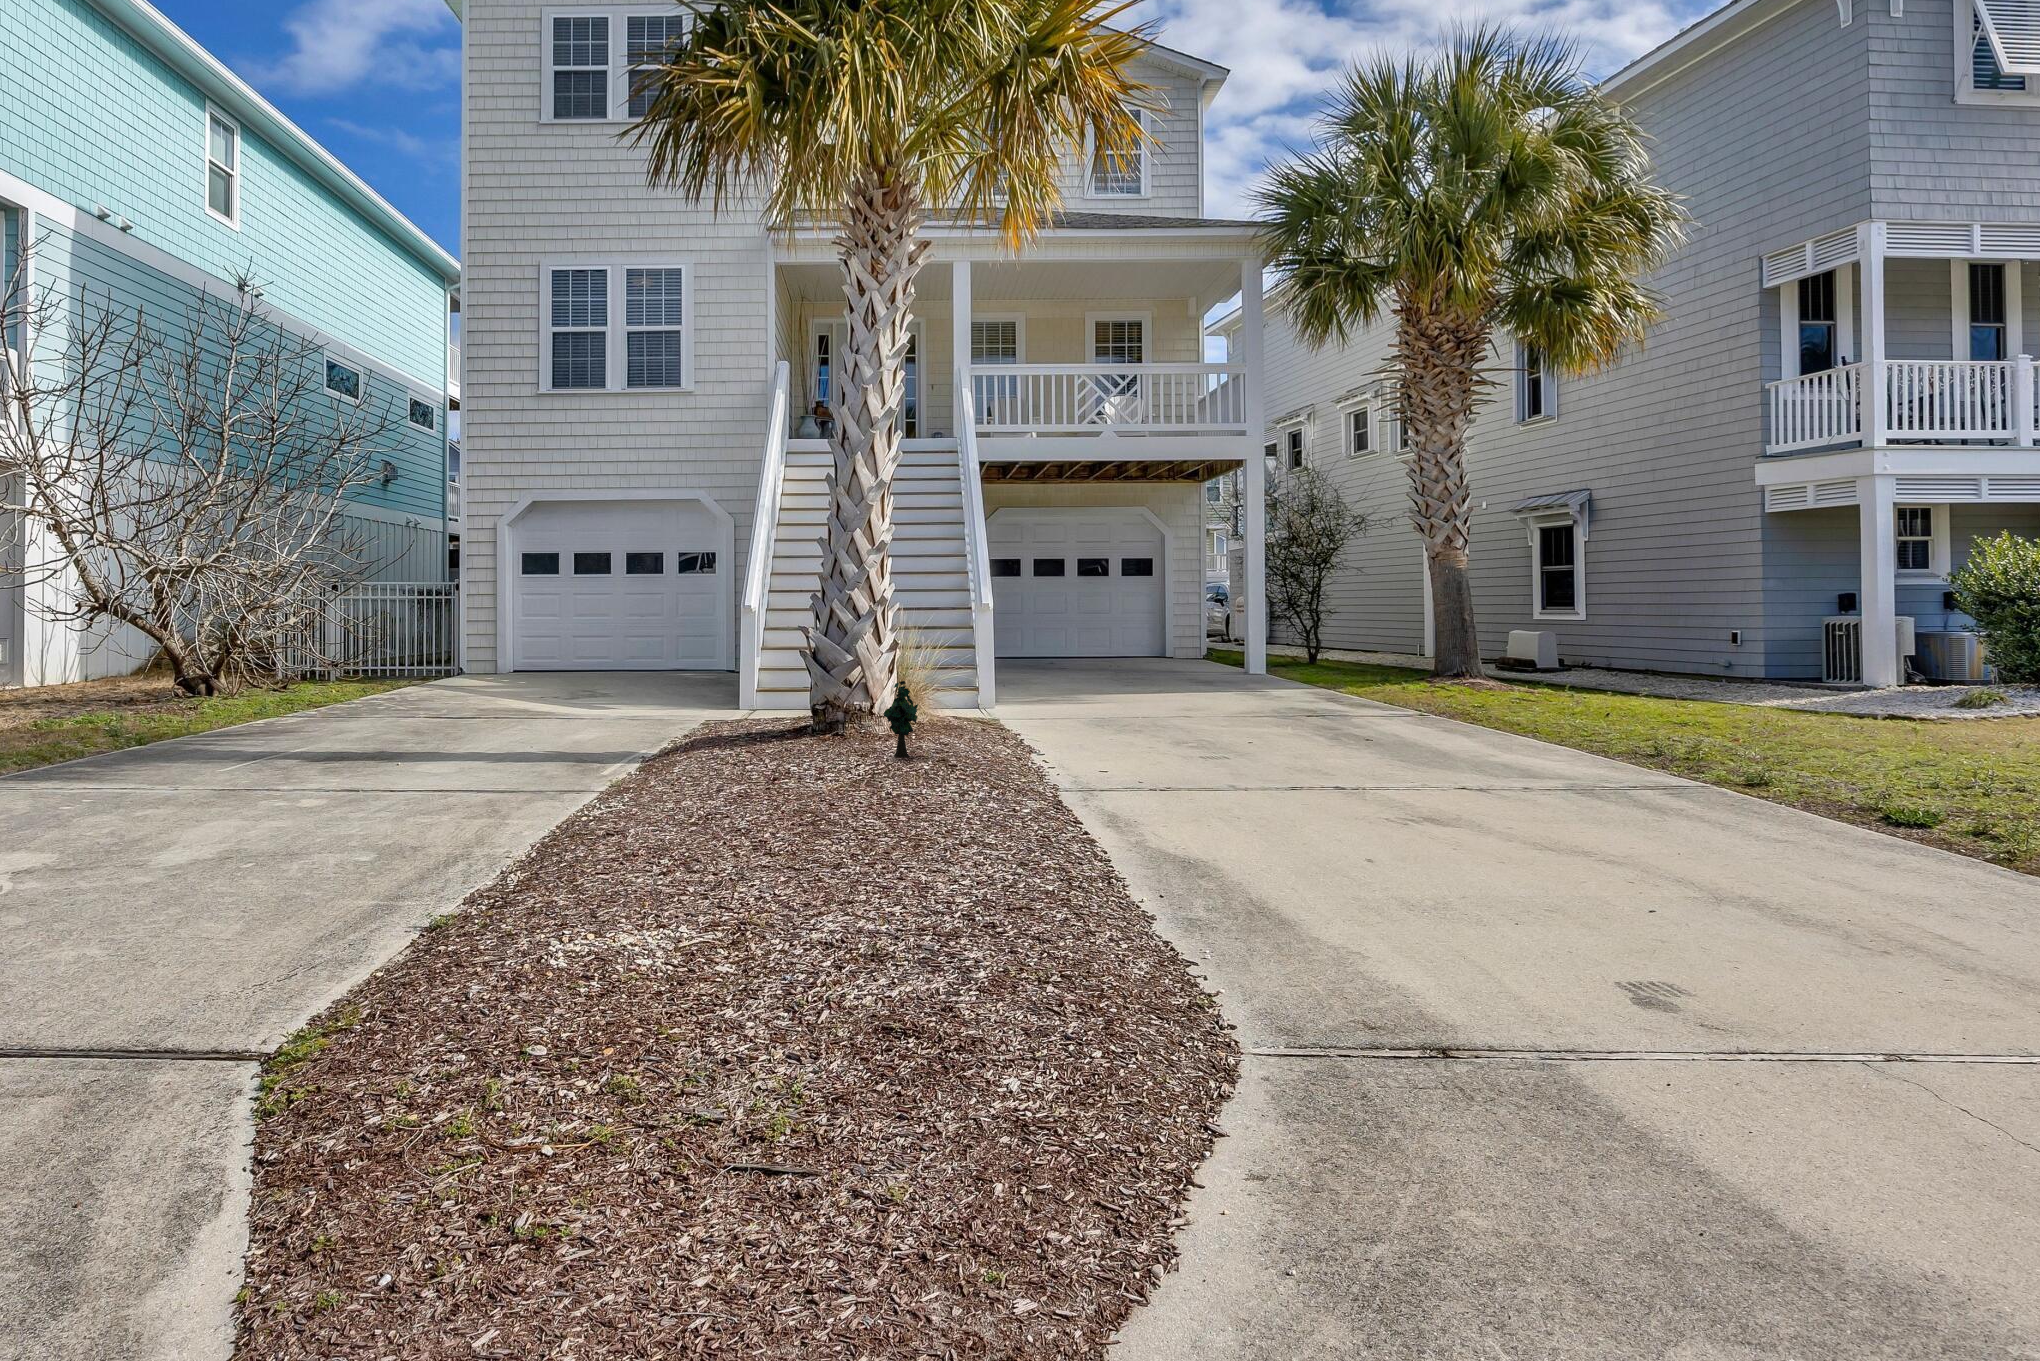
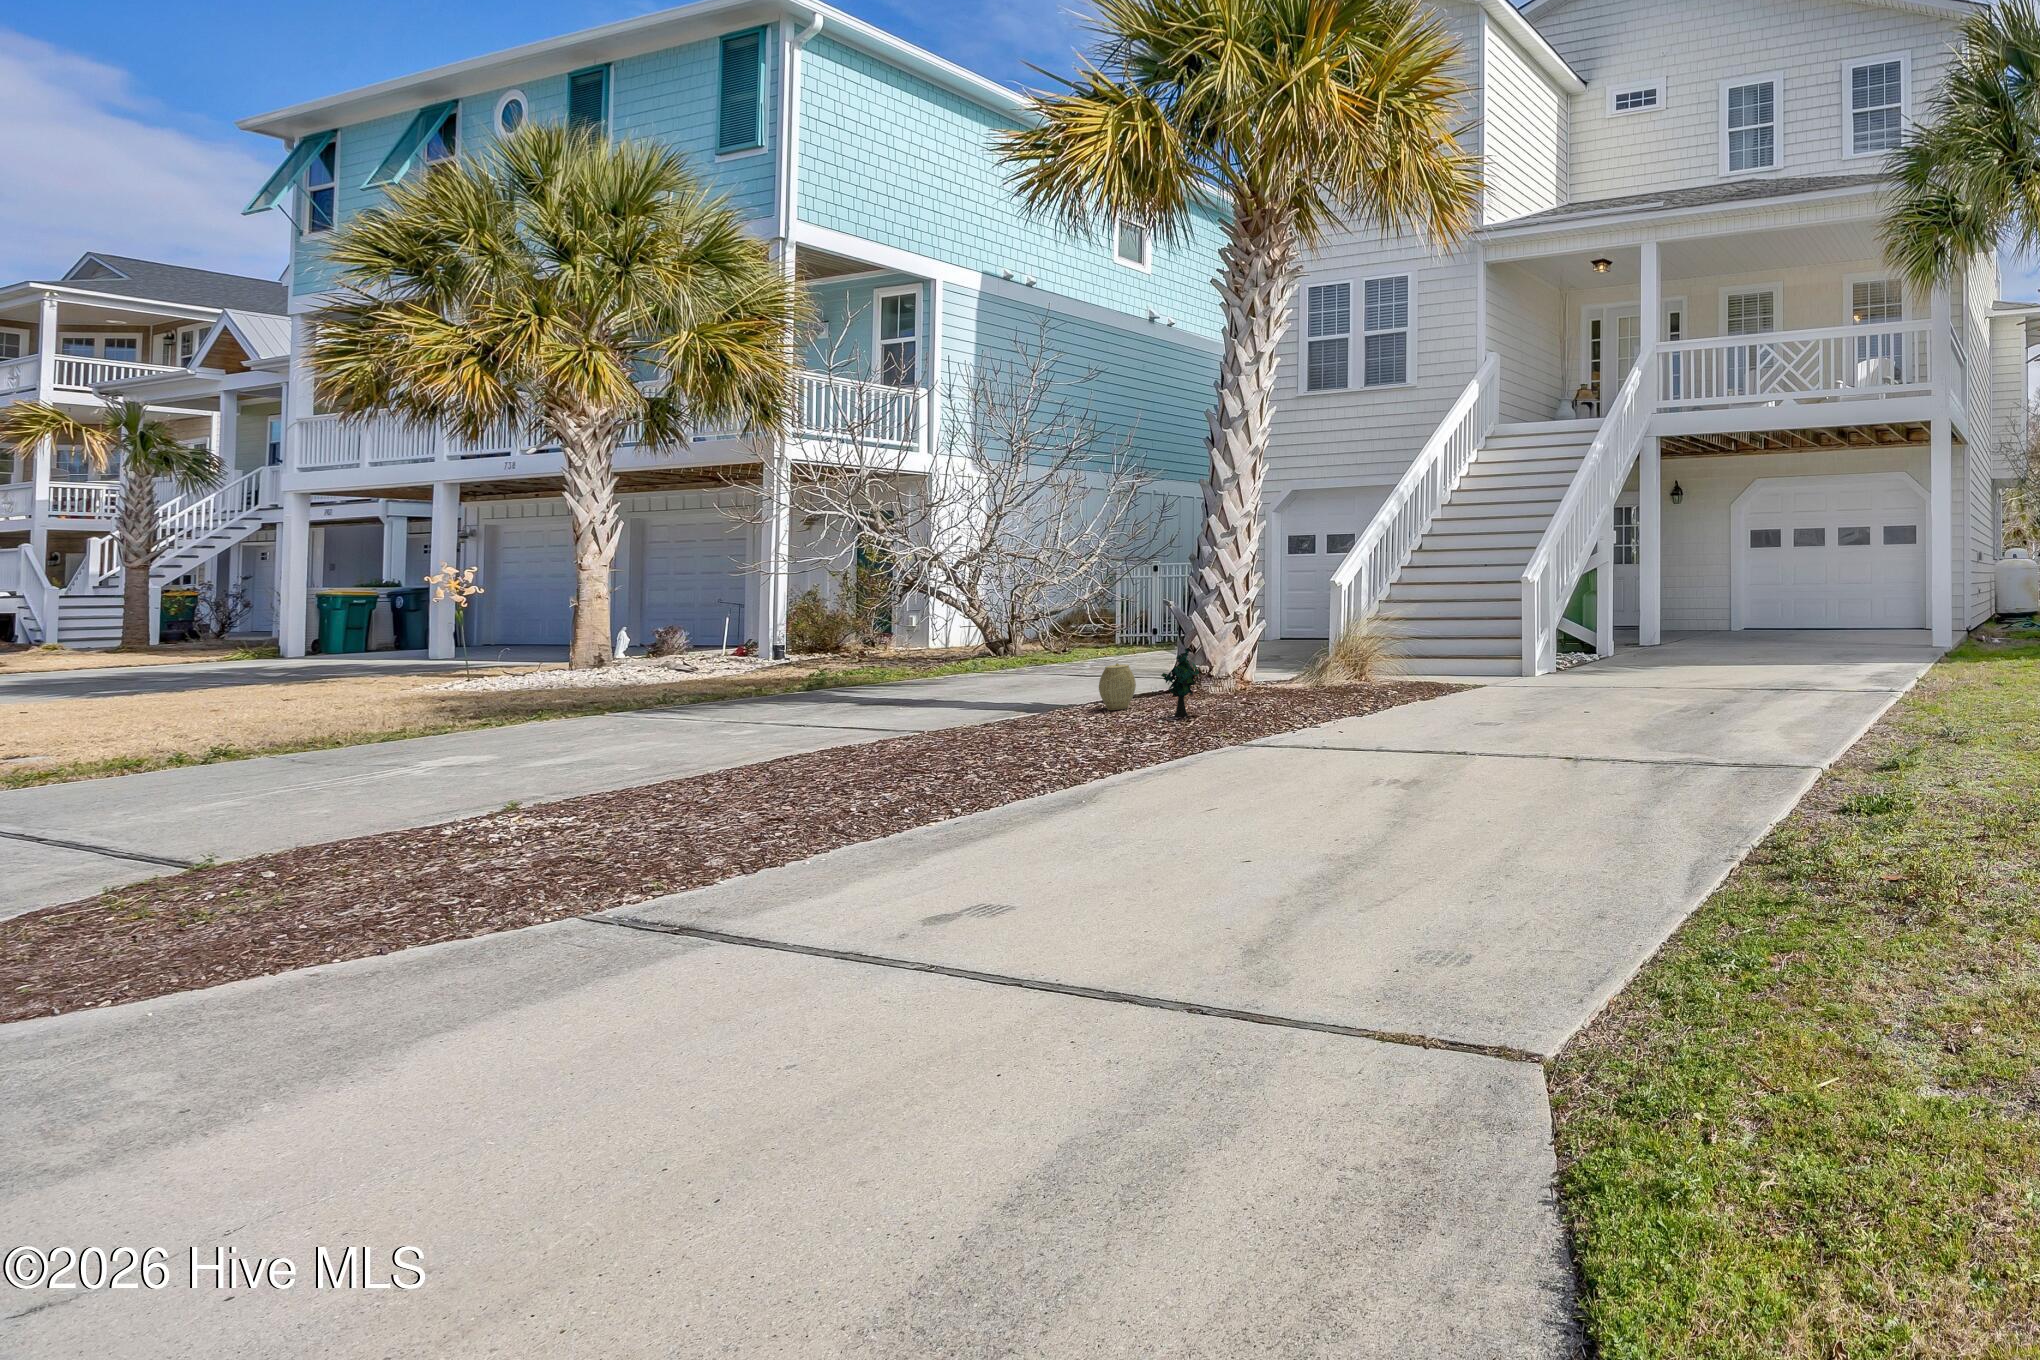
woven basket: none [769,700,809,753] -> present [1099,663,1136,710]

